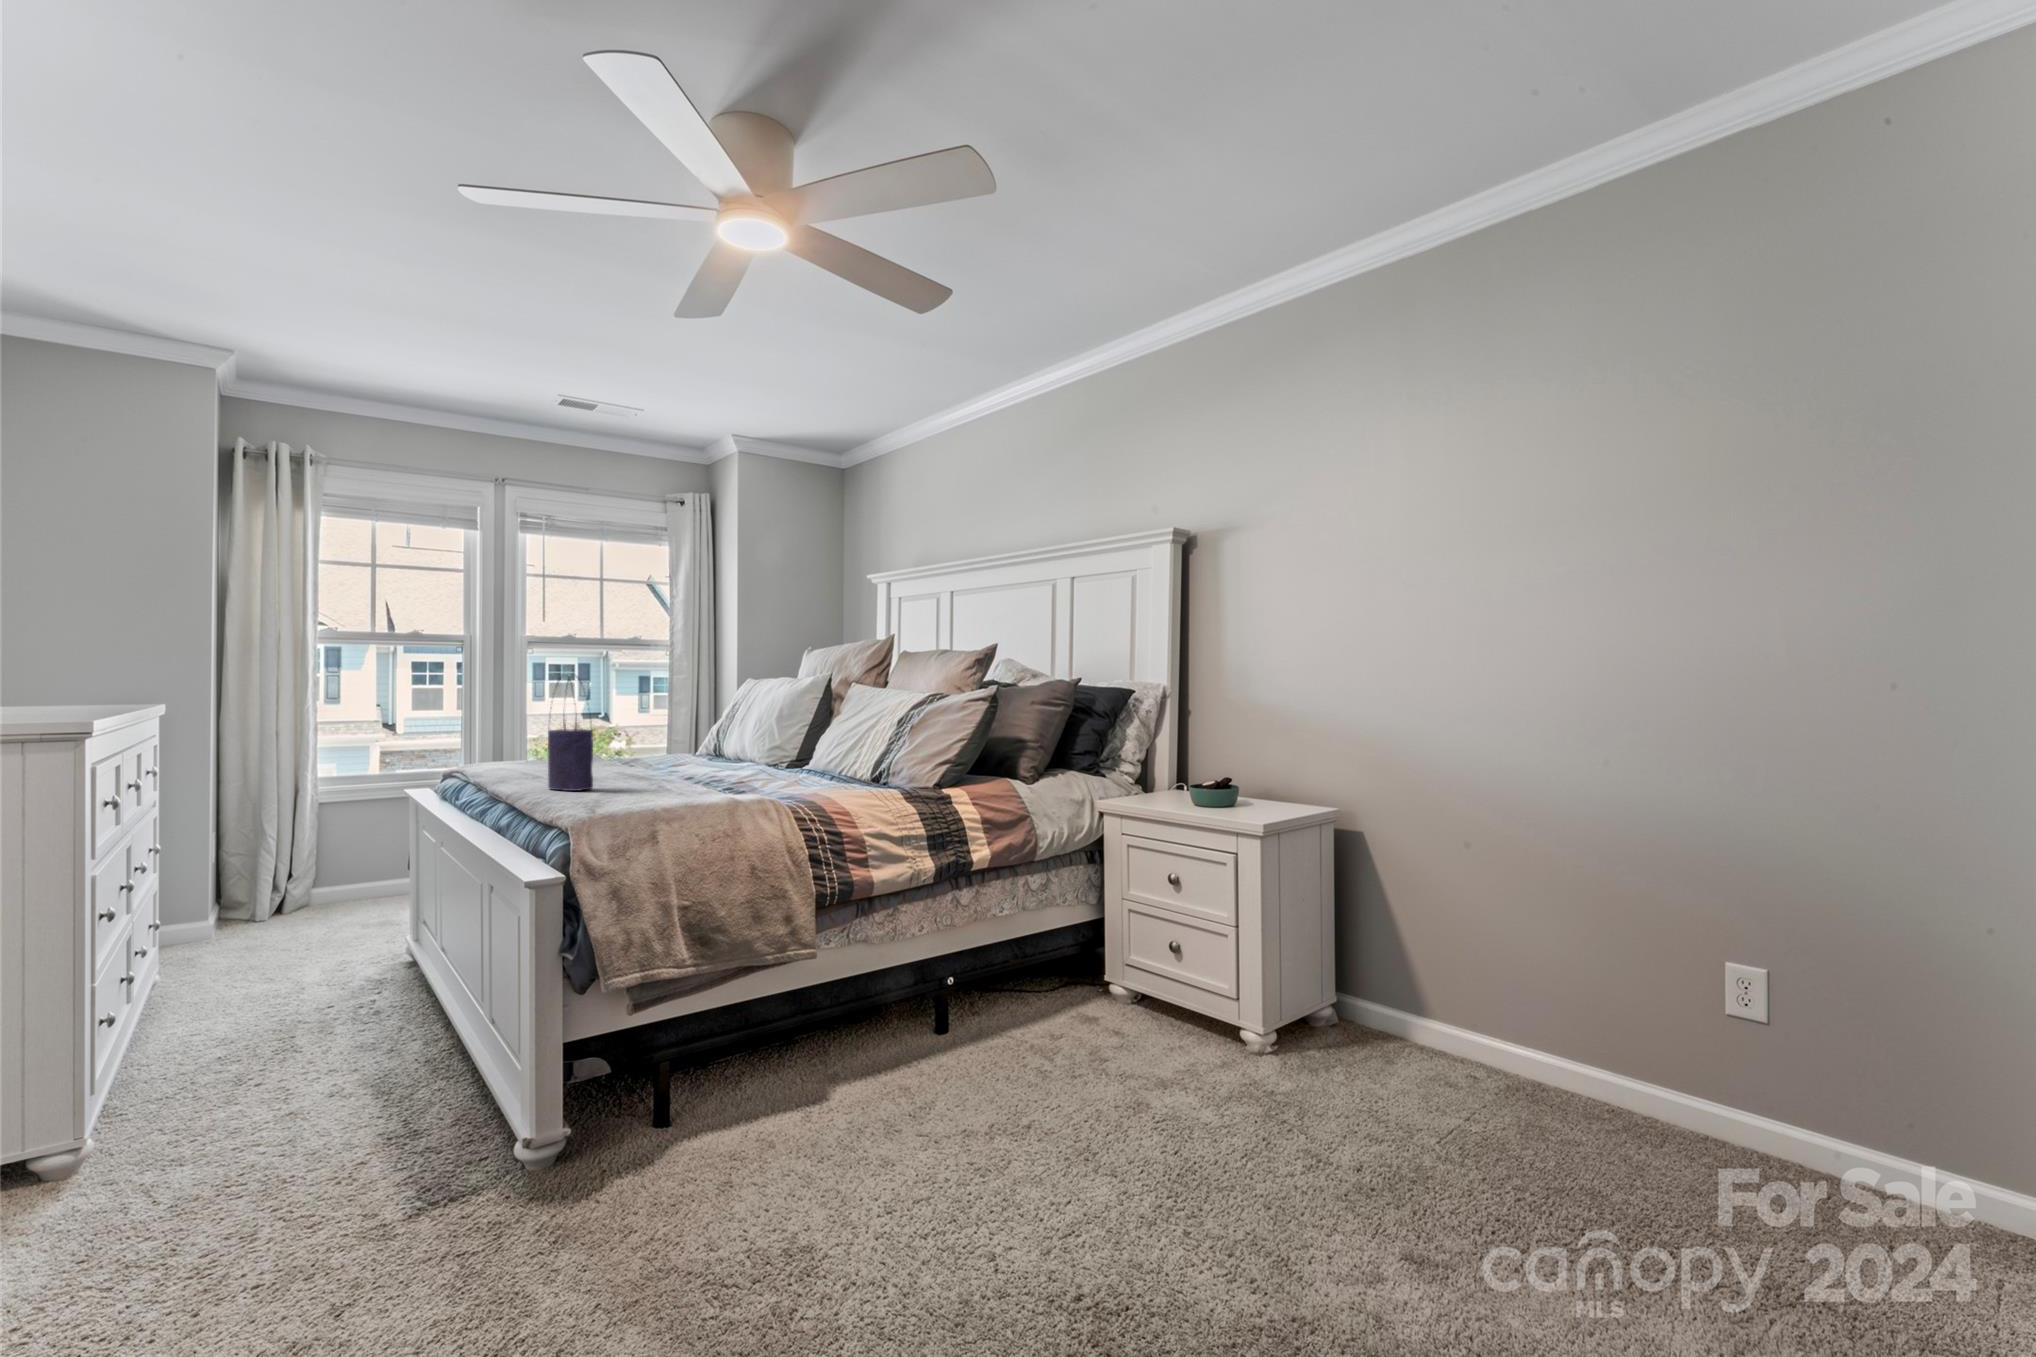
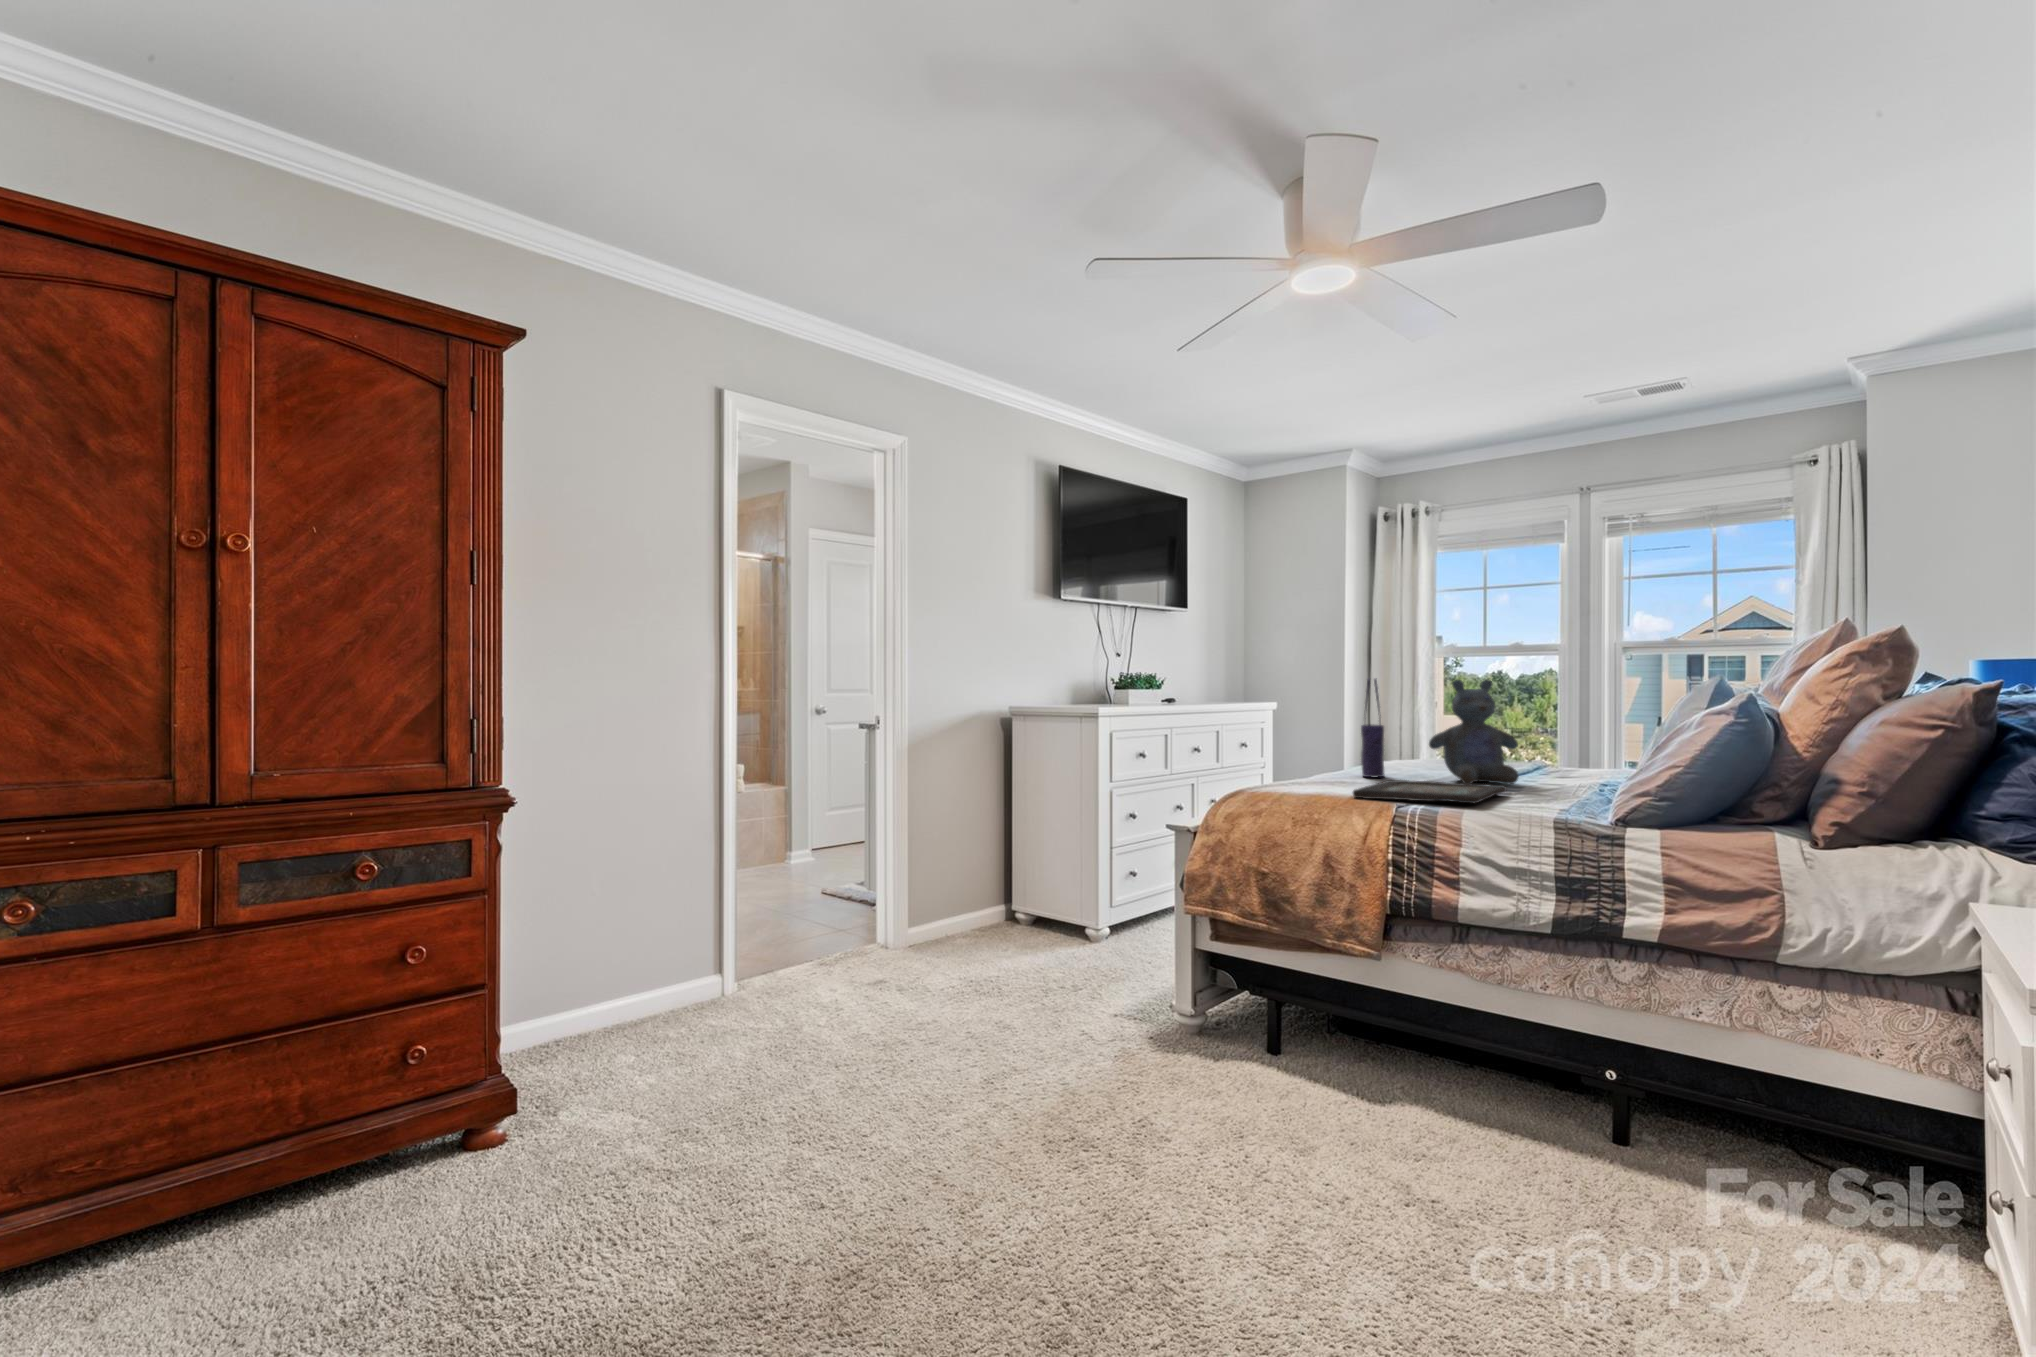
stuffed bear: none [627,676,715,783] -> present [1429,679,1519,784]
decorative tray: none [654,776,821,804] -> present [1353,780,1507,803]

